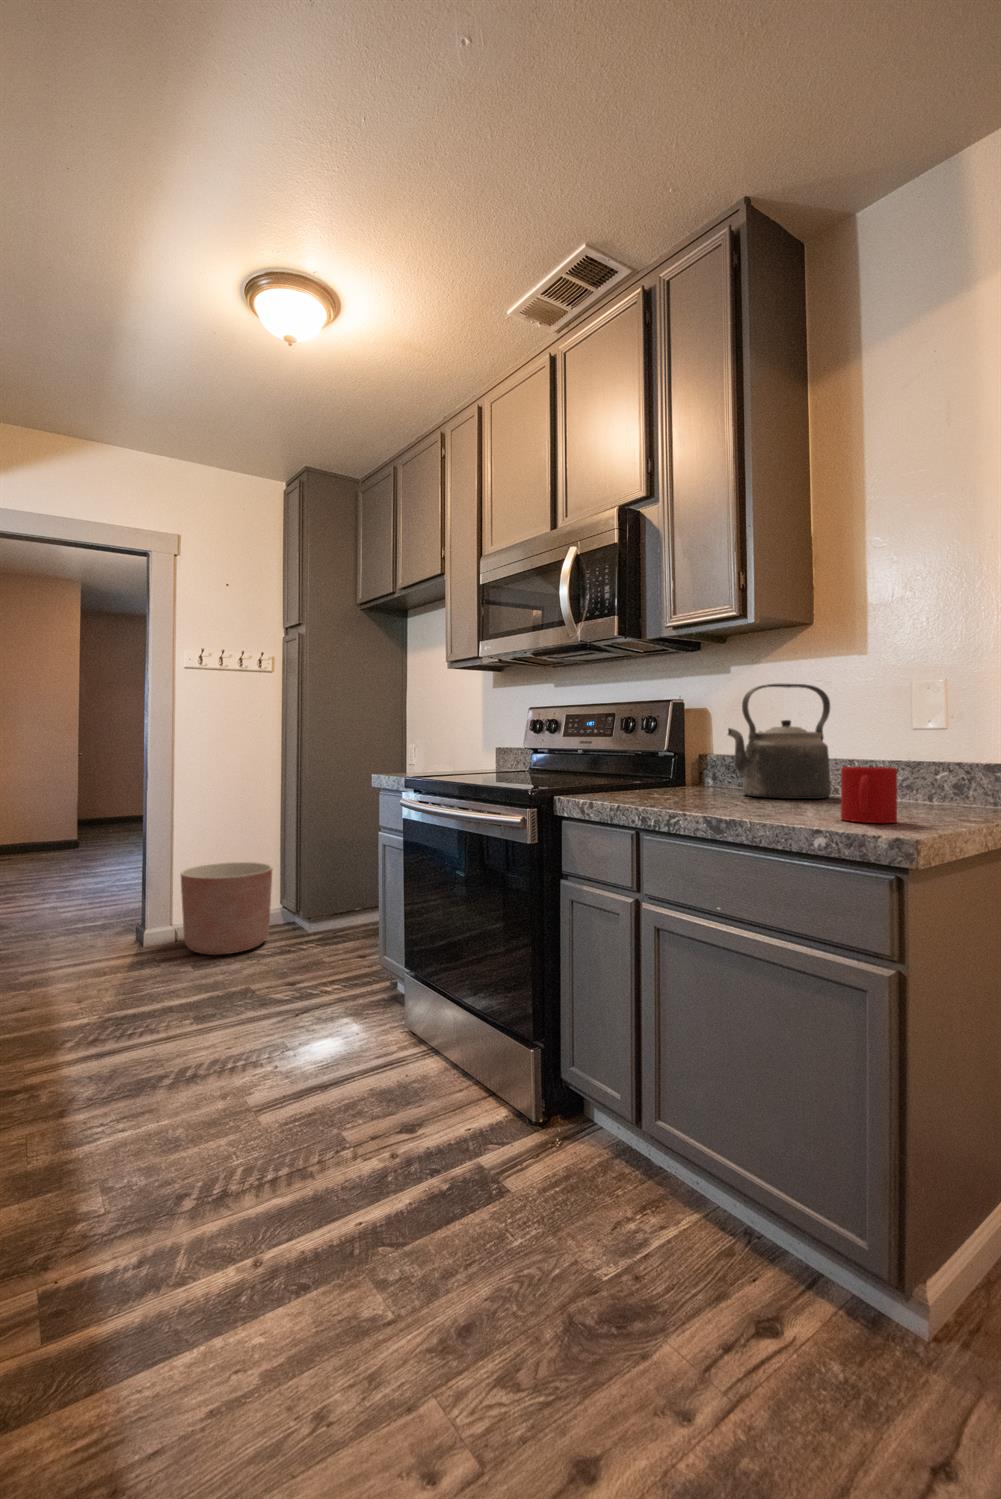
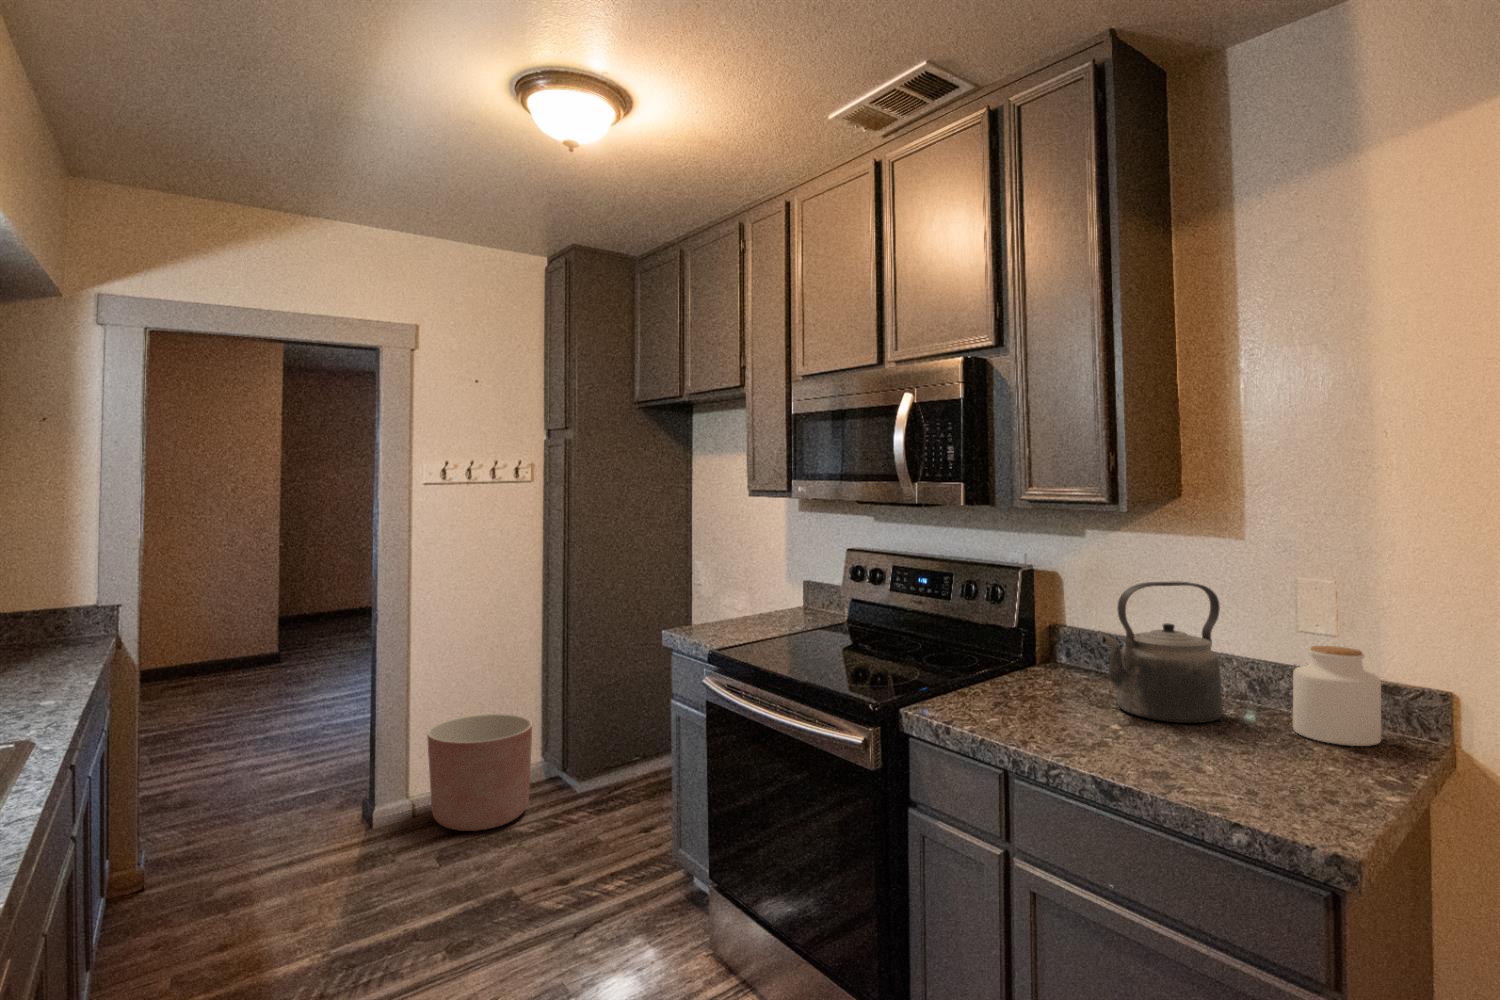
jar: none [888,728,962,805] -> present [1293,646,1381,746]
mug: present [841,767,897,823] -> none [1256,733,1324,811]

